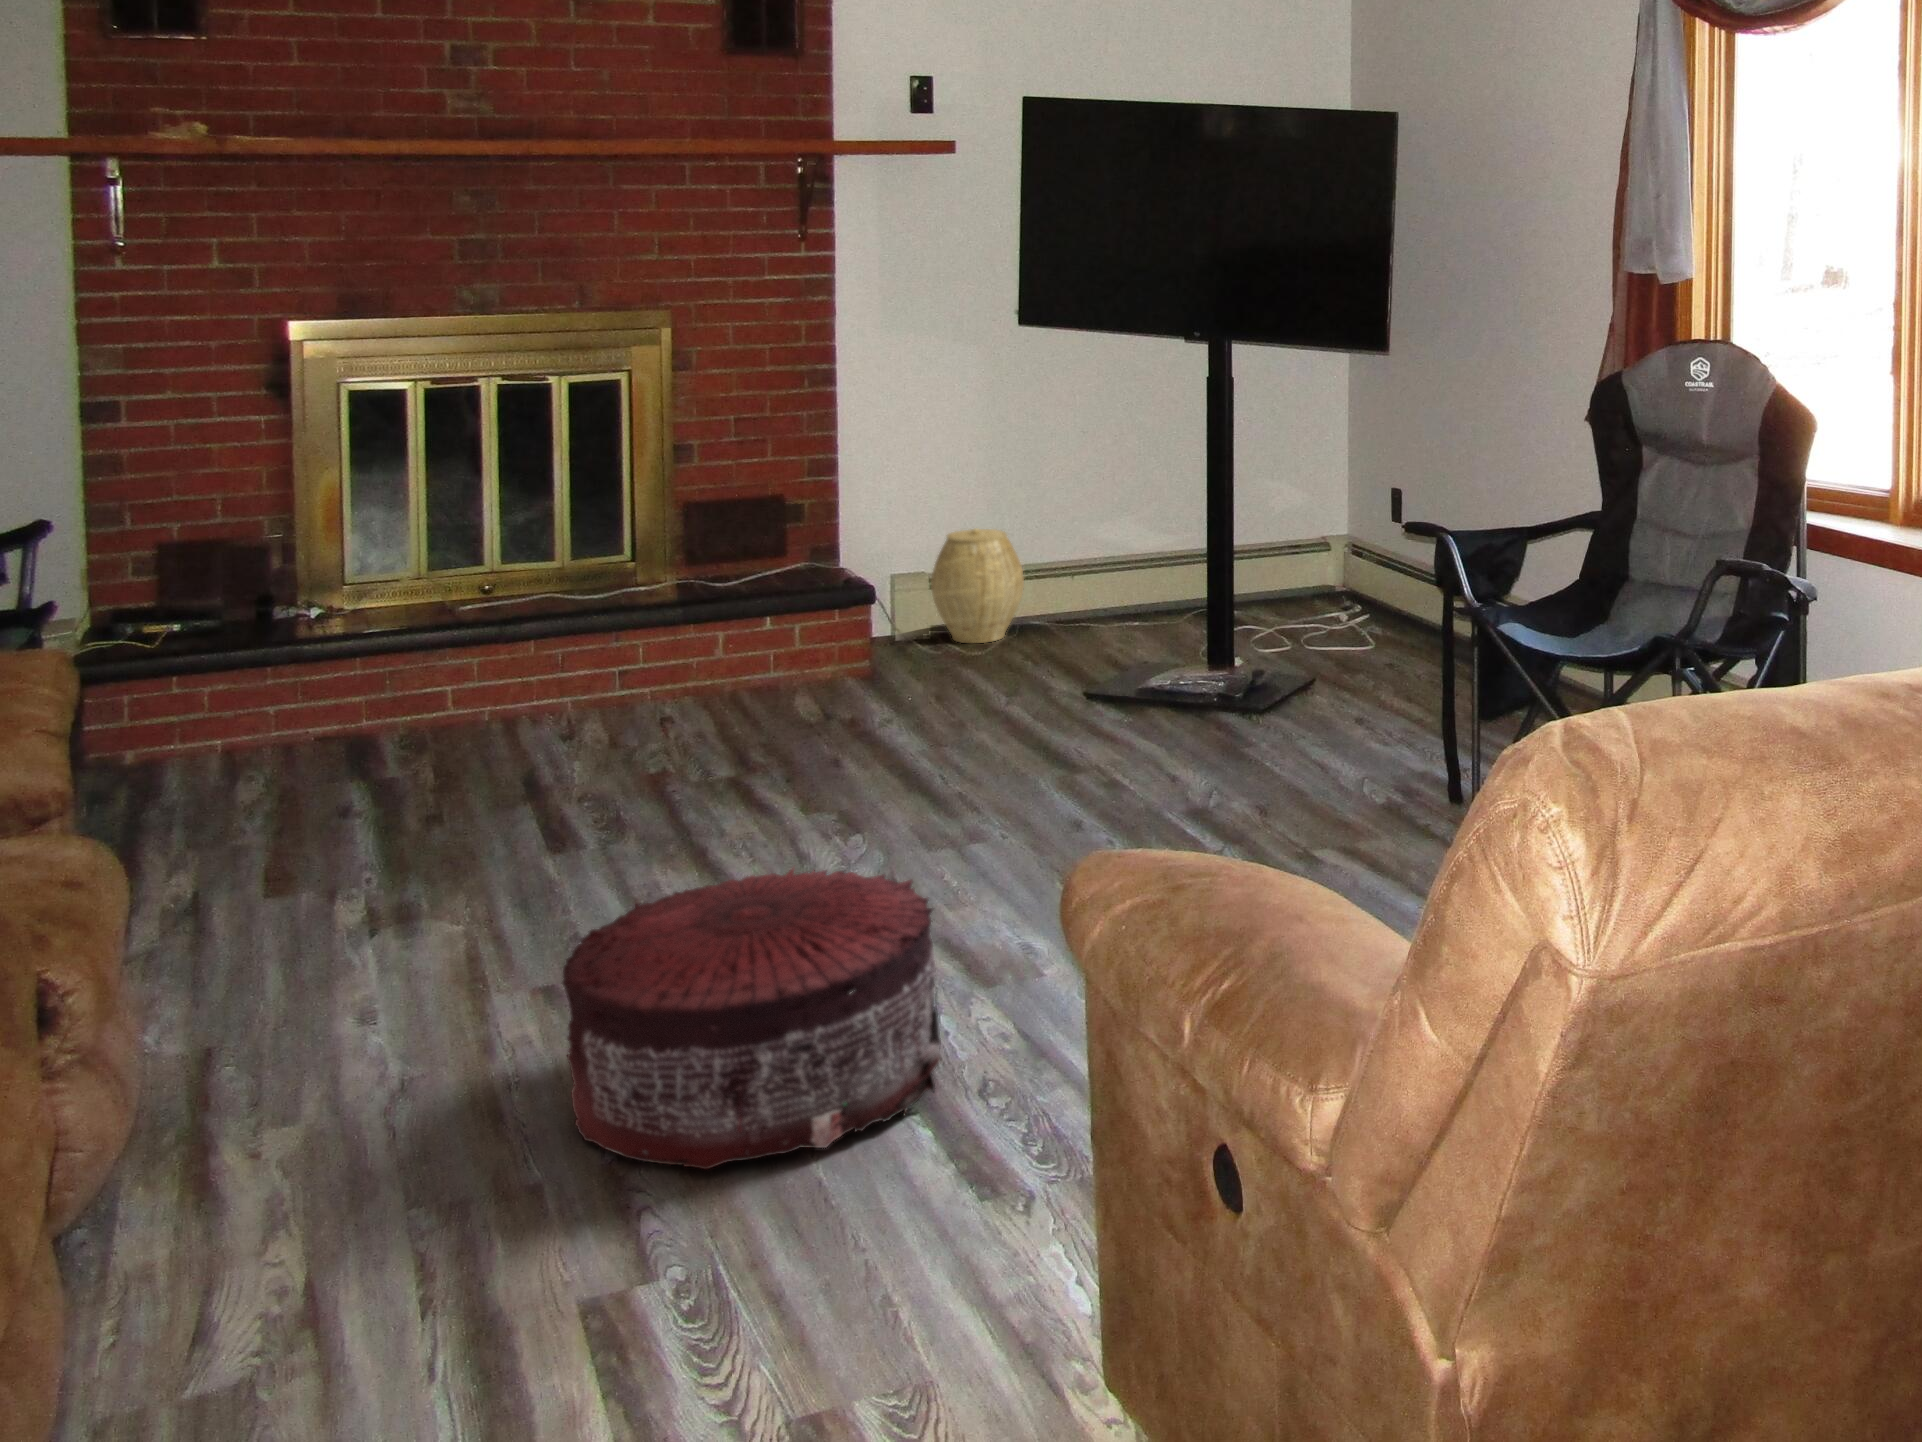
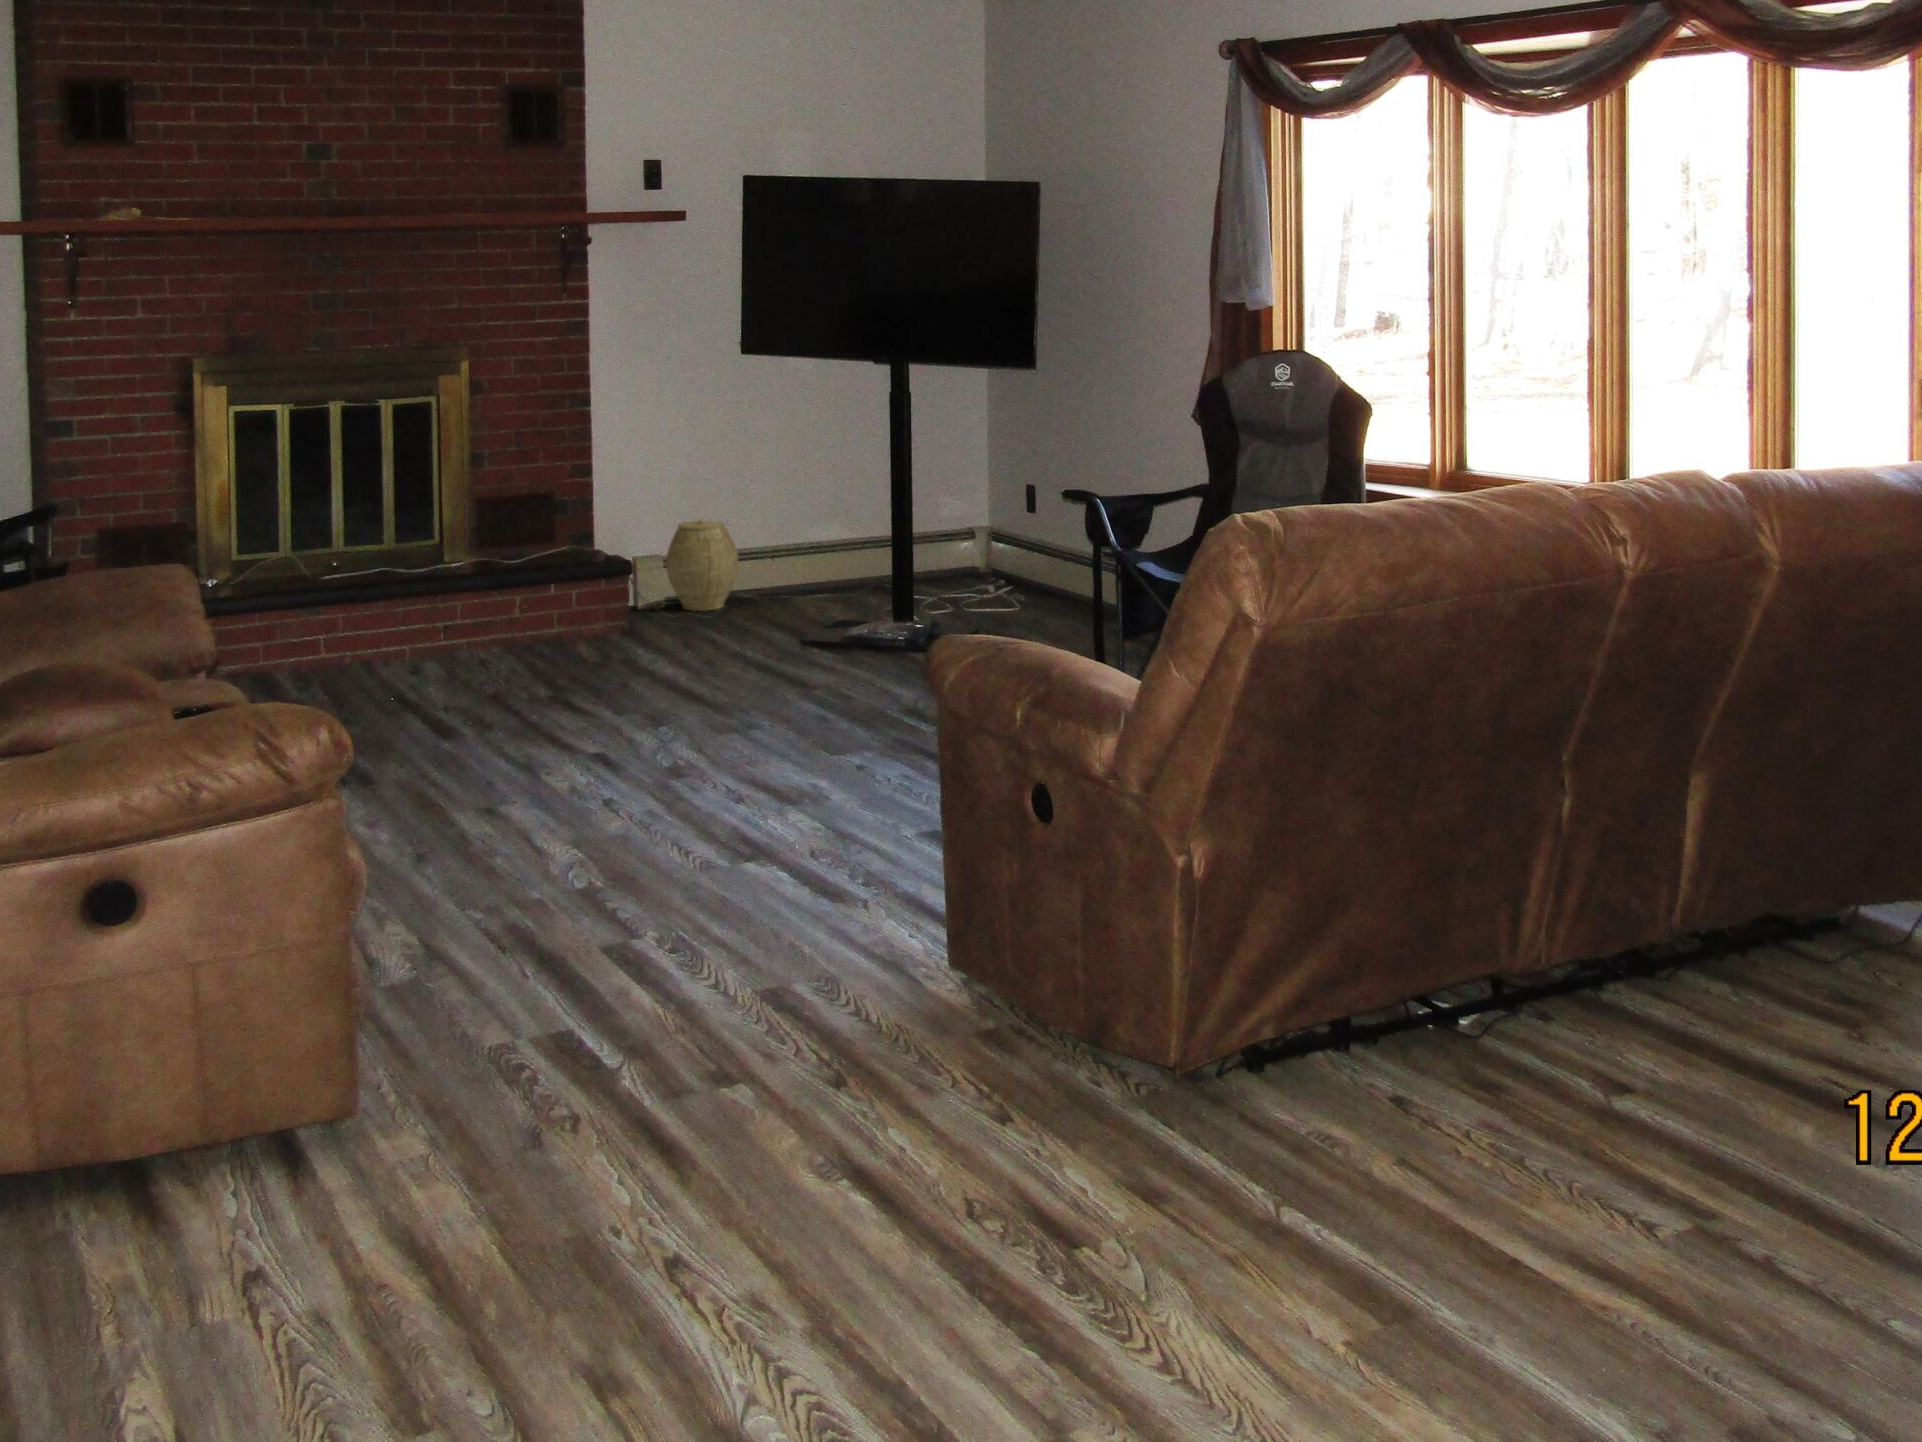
pouf: present [562,869,941,1169] -> none [540,713,786,889]

